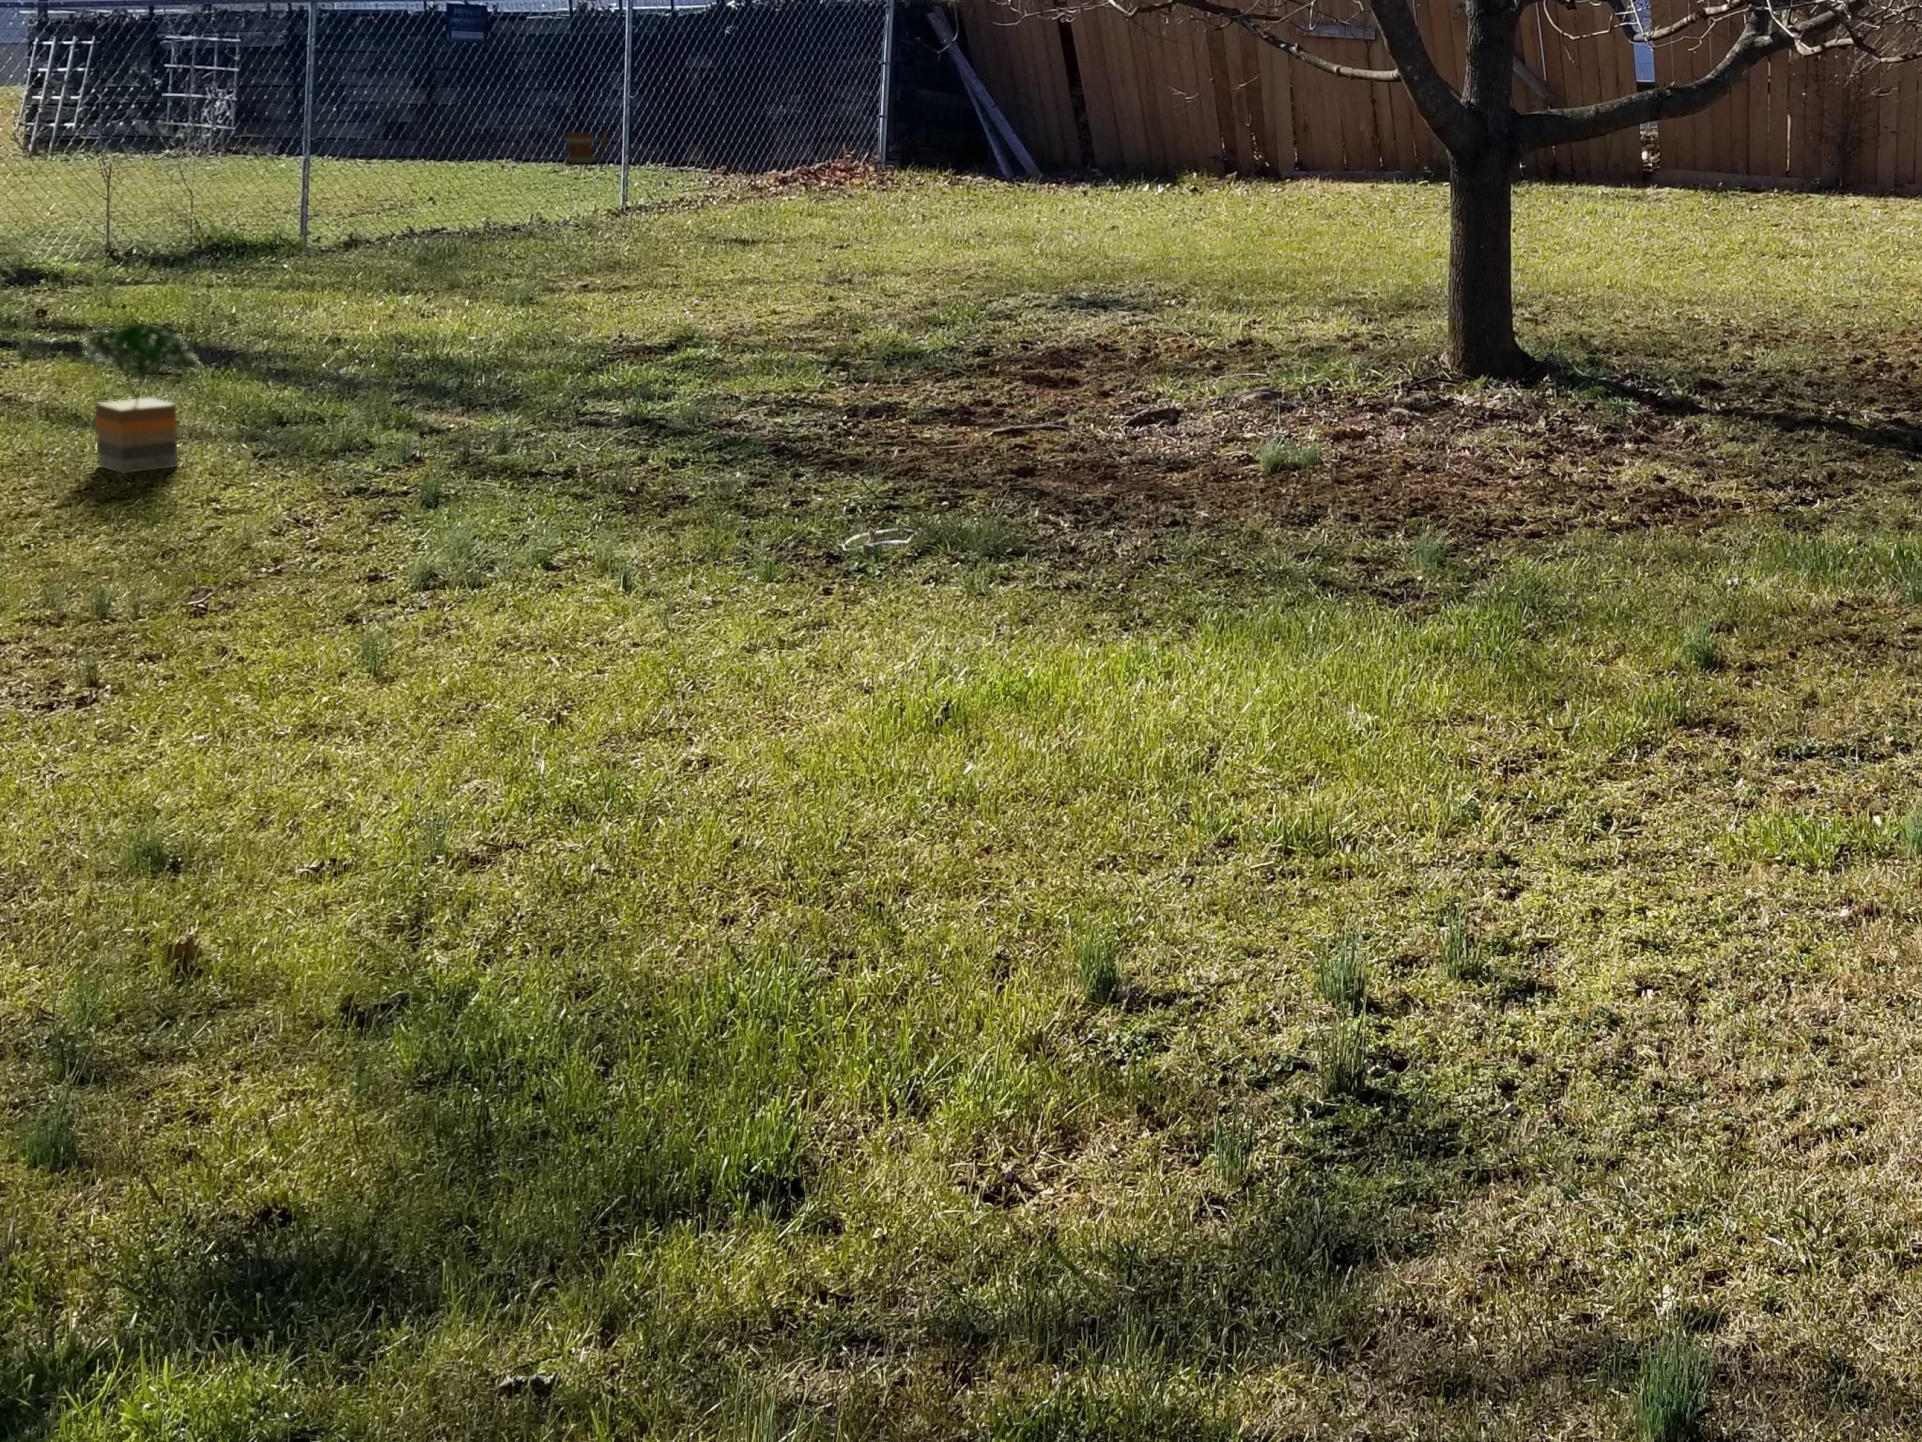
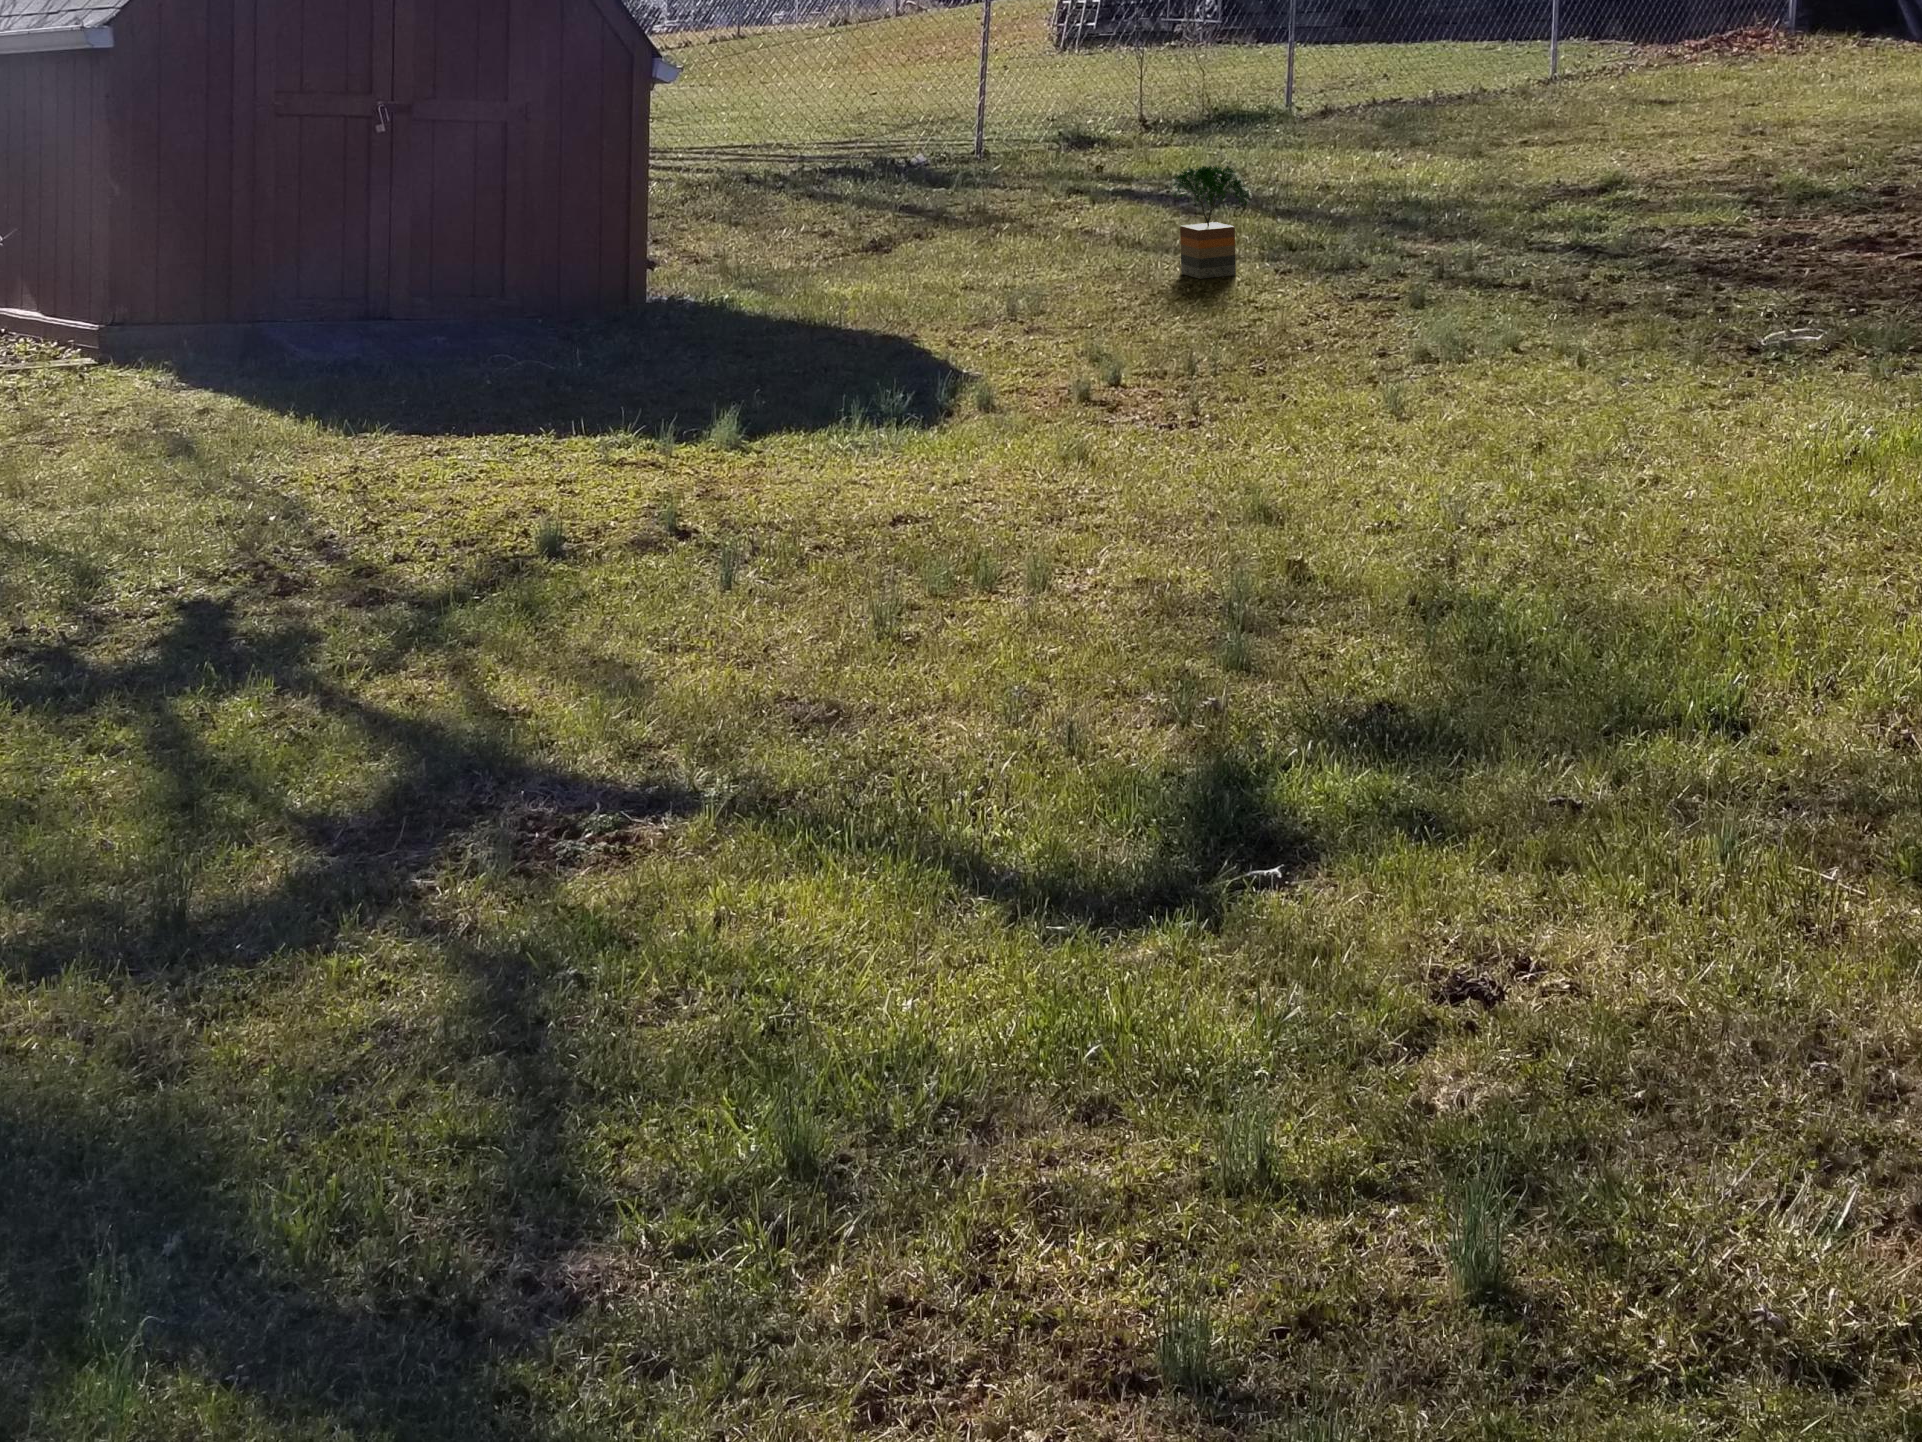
bucket: present [566,131,608,164] -> none [1488,8,1526,41]

